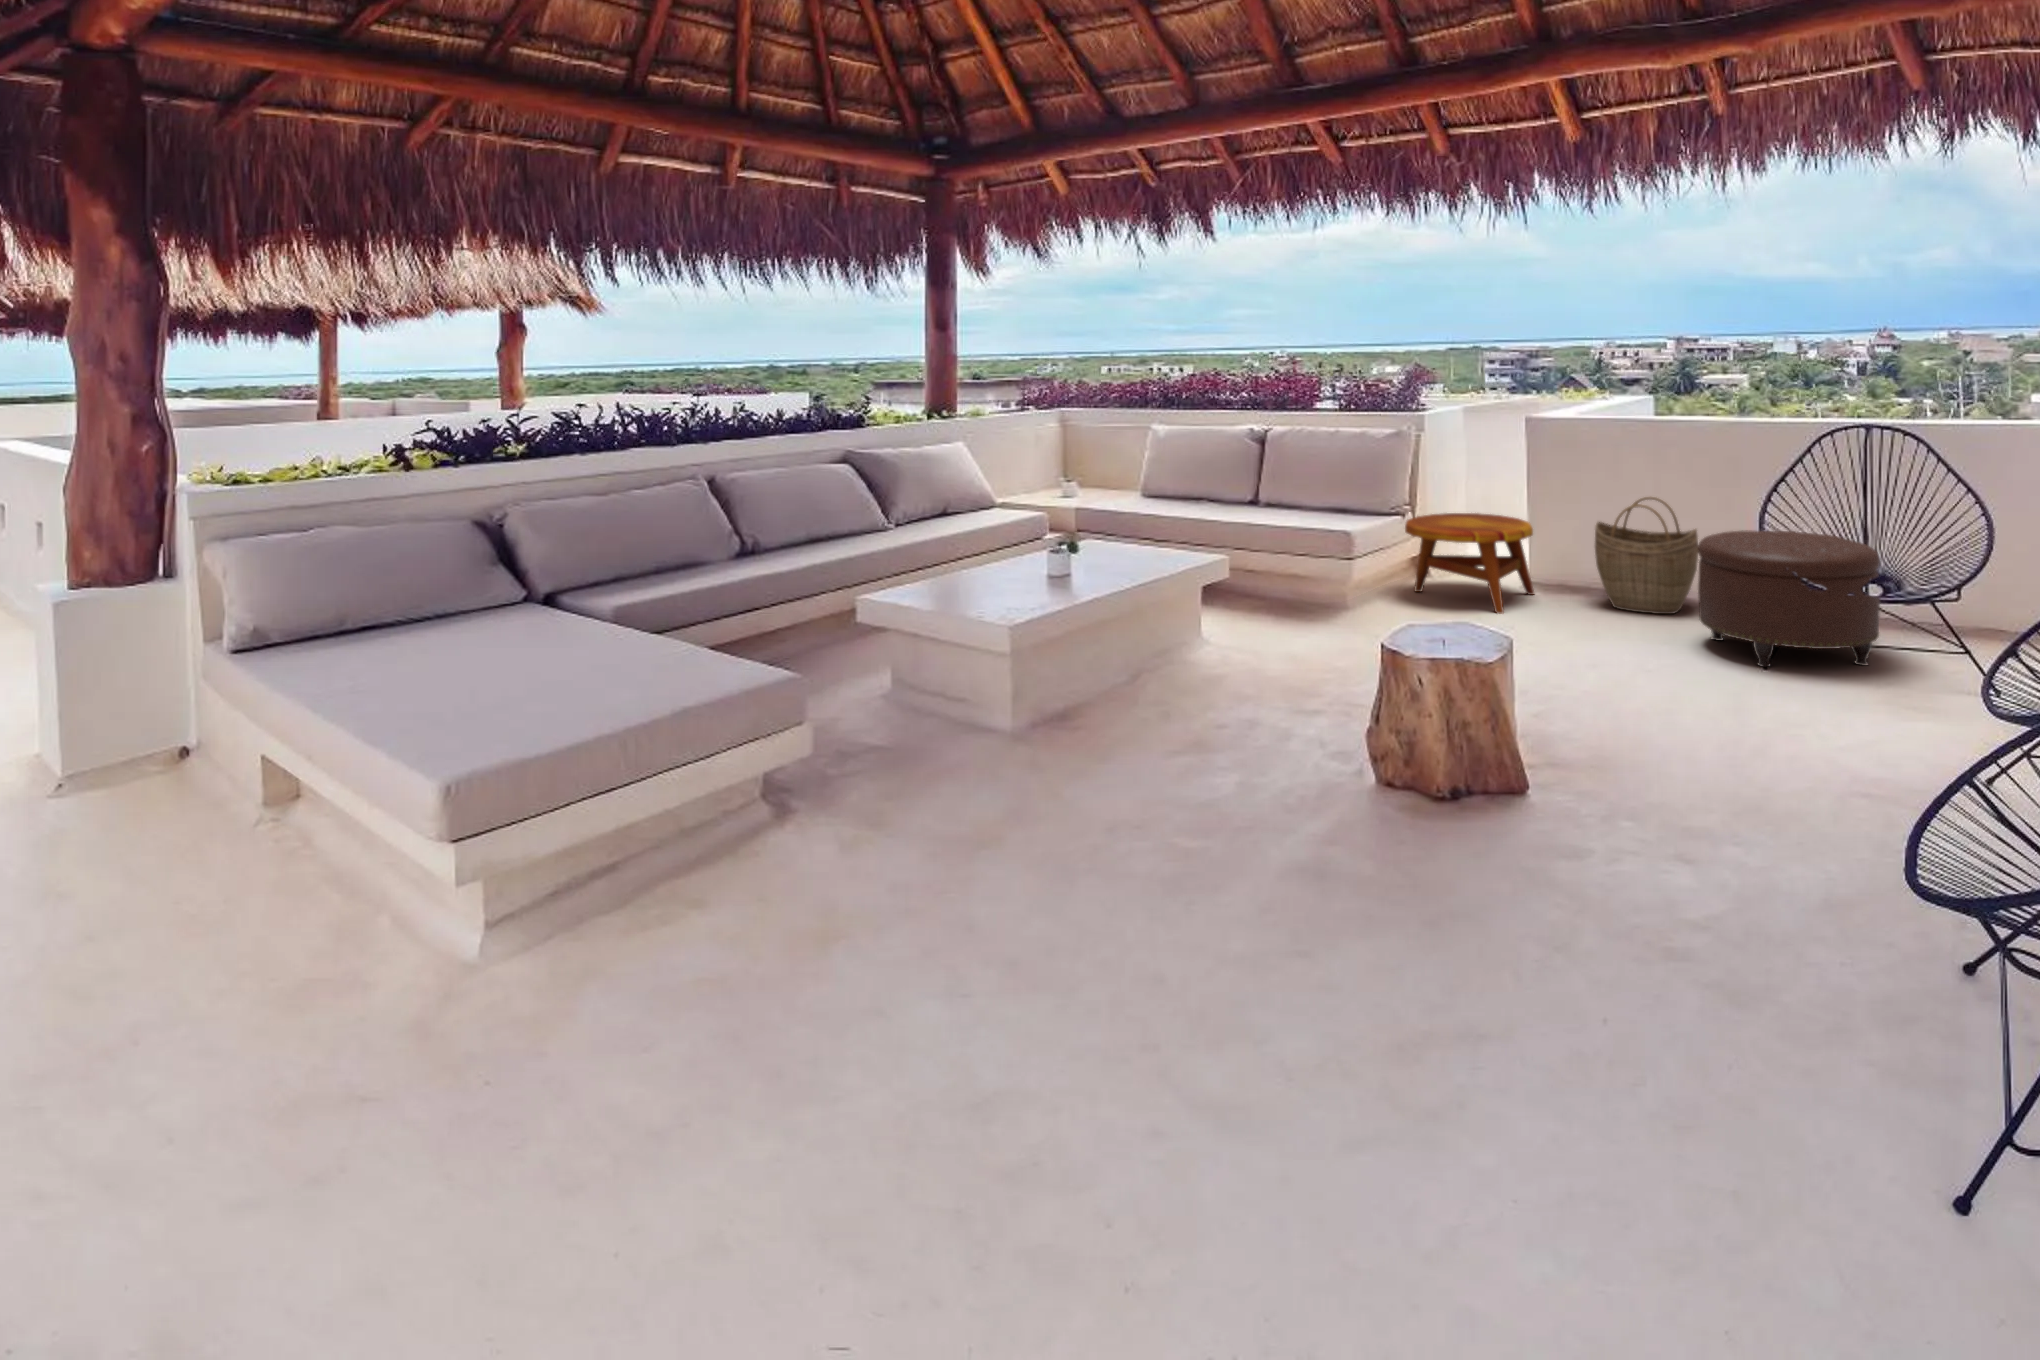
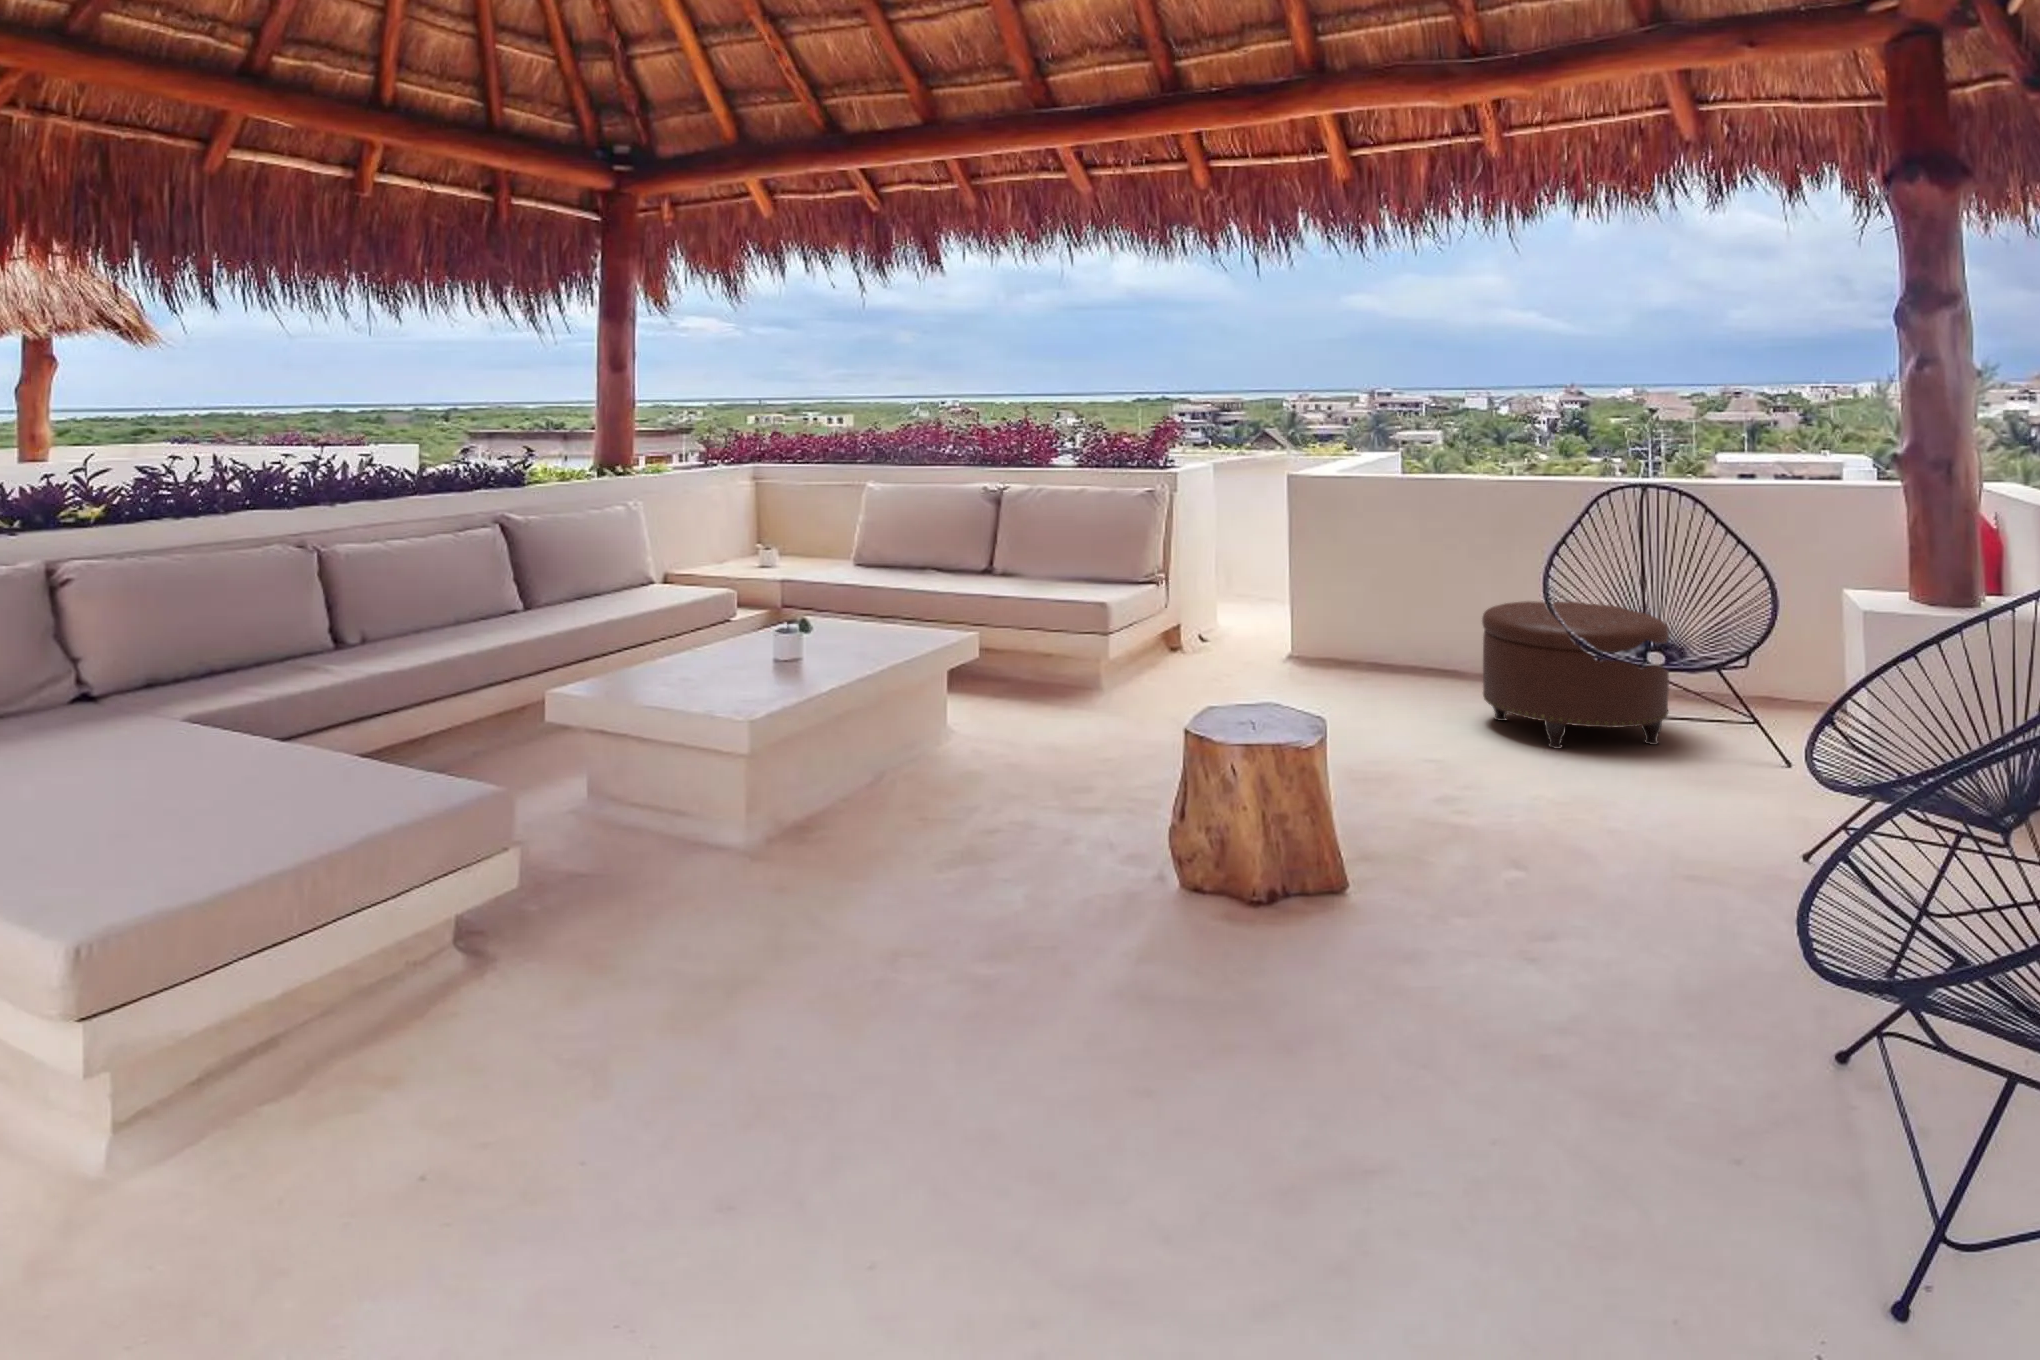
woven basket: present [1595,497,1698,614] -> none [1364,565,1472,693]
side table: present [1405,513,1534,614] -> none [1159,584,1298,695]

